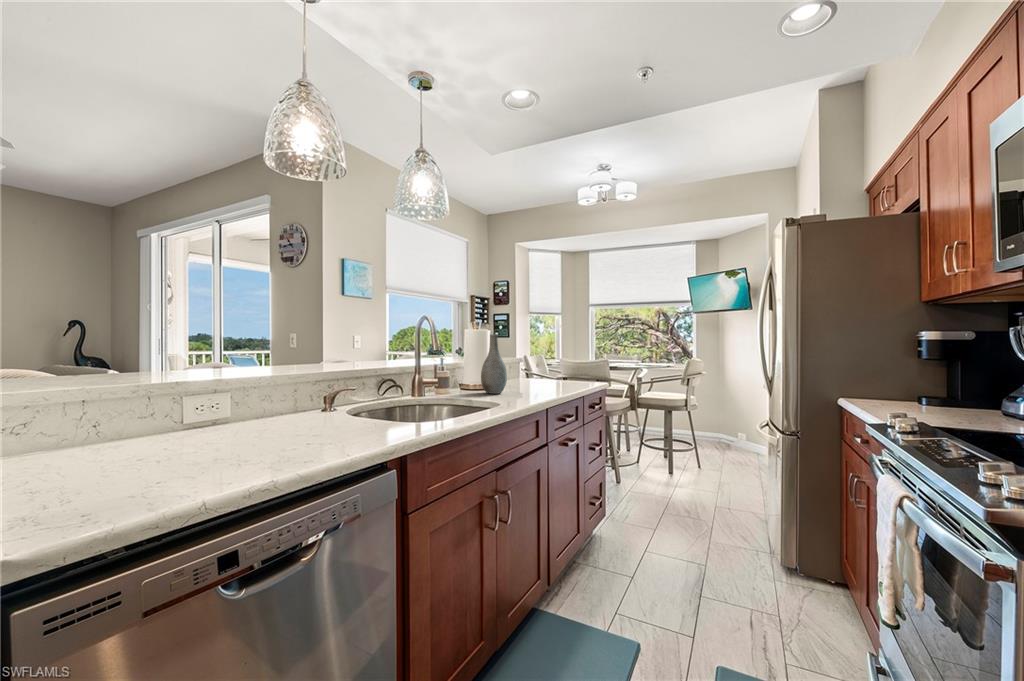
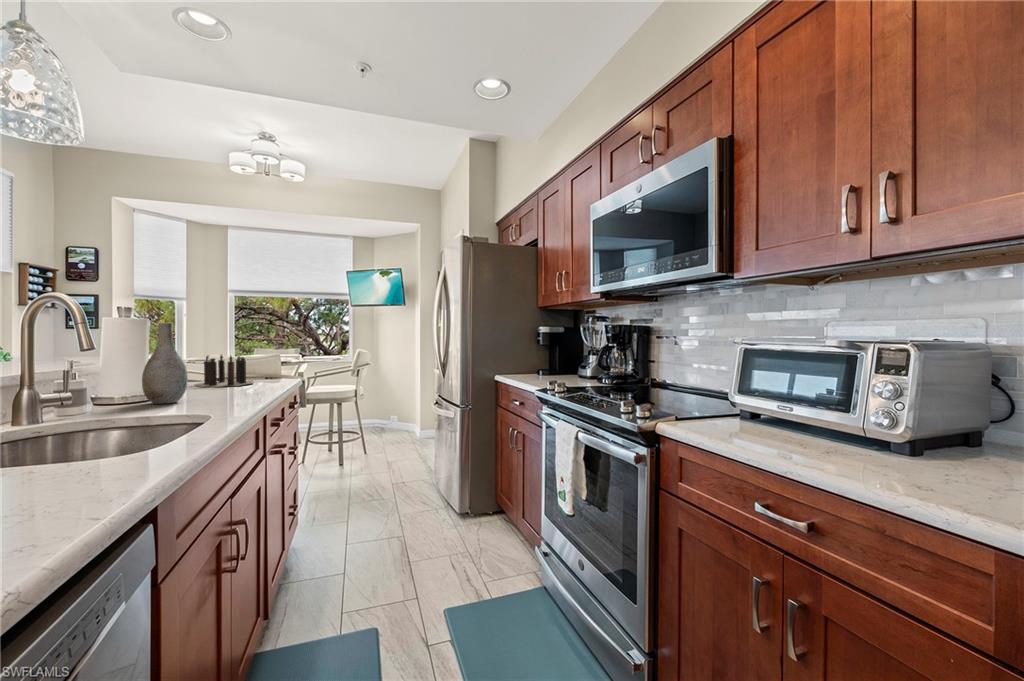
candle: none [523,359,577,386] -> present [195,354,254,387]

